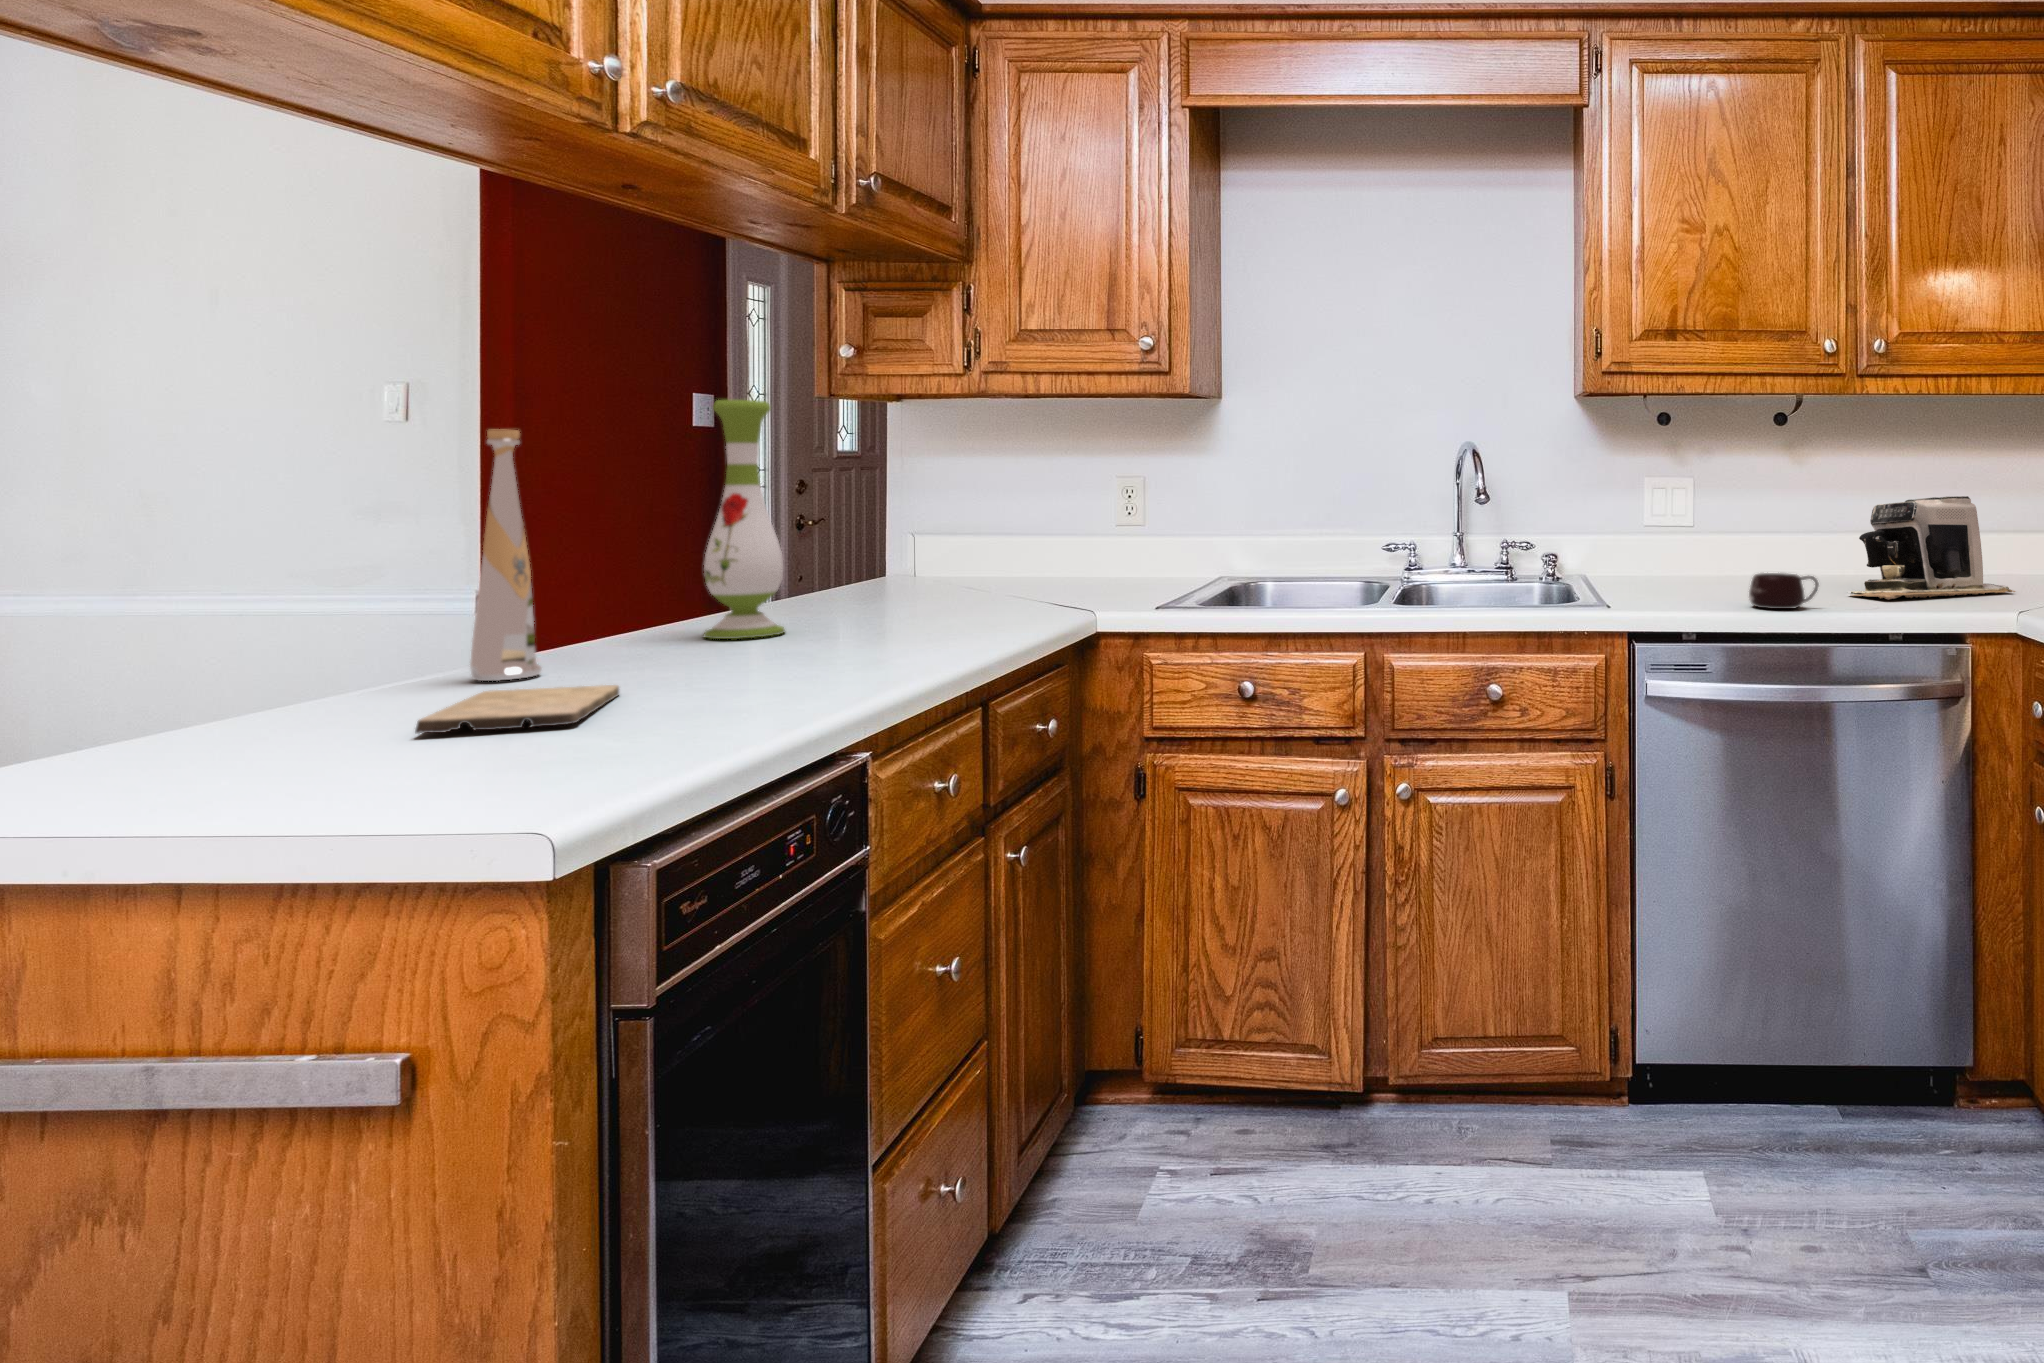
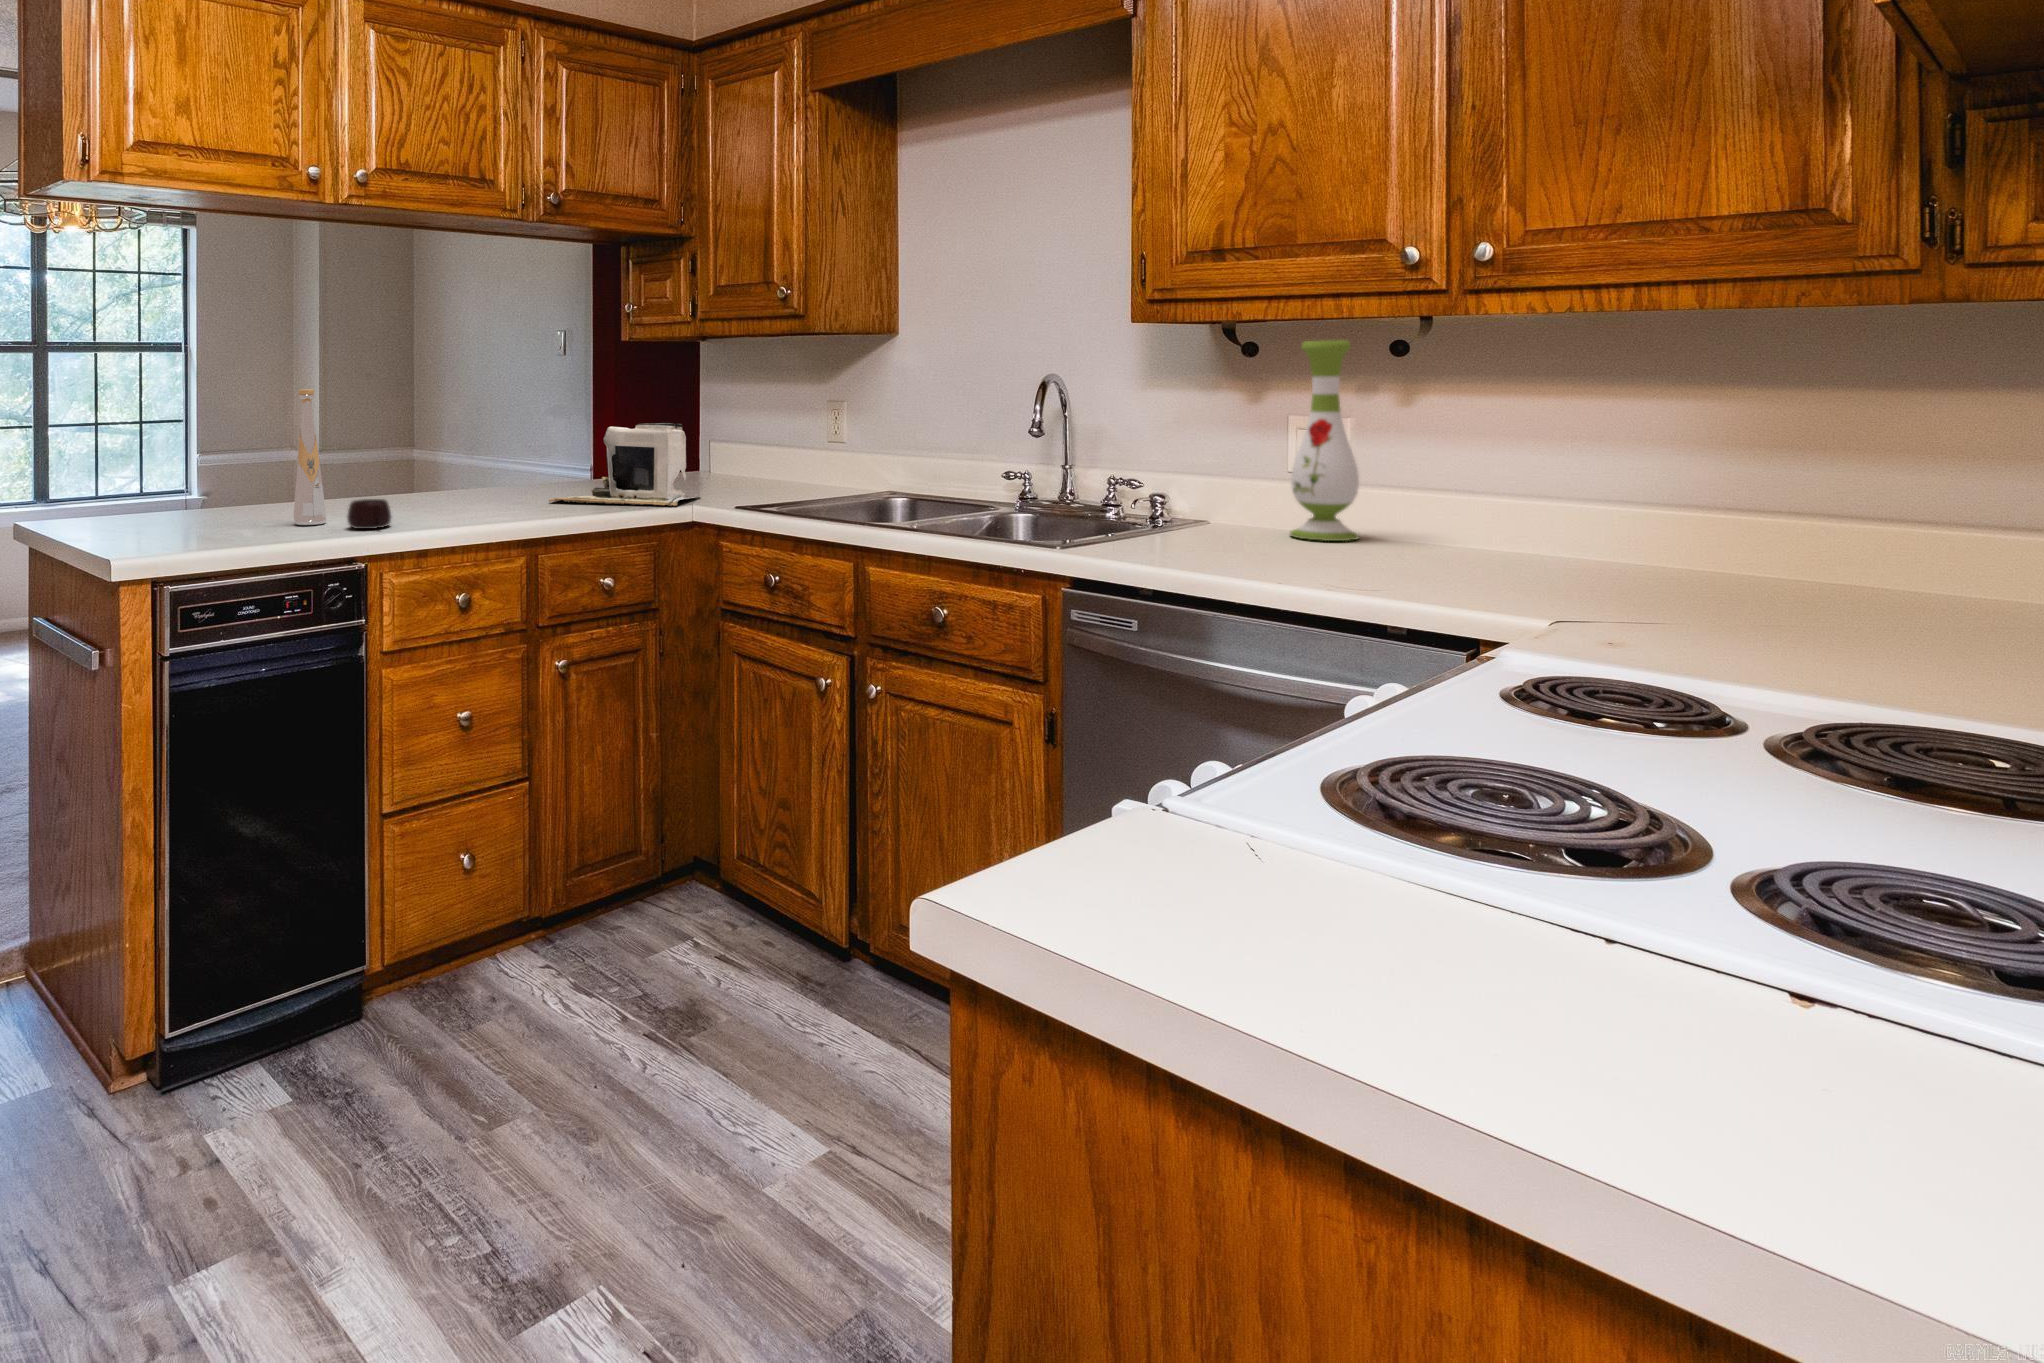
vase: present [704,400,785,639] -> present [1290,340,1359,541]
coffee maker: present [1853,496,2015,600] -> present [549,423,701,506]
mug: present [1749,573,1818,609] -> present [347,499,391,529]
cutting board: present [415,685,619,733] -> none [201,530,313,551]

